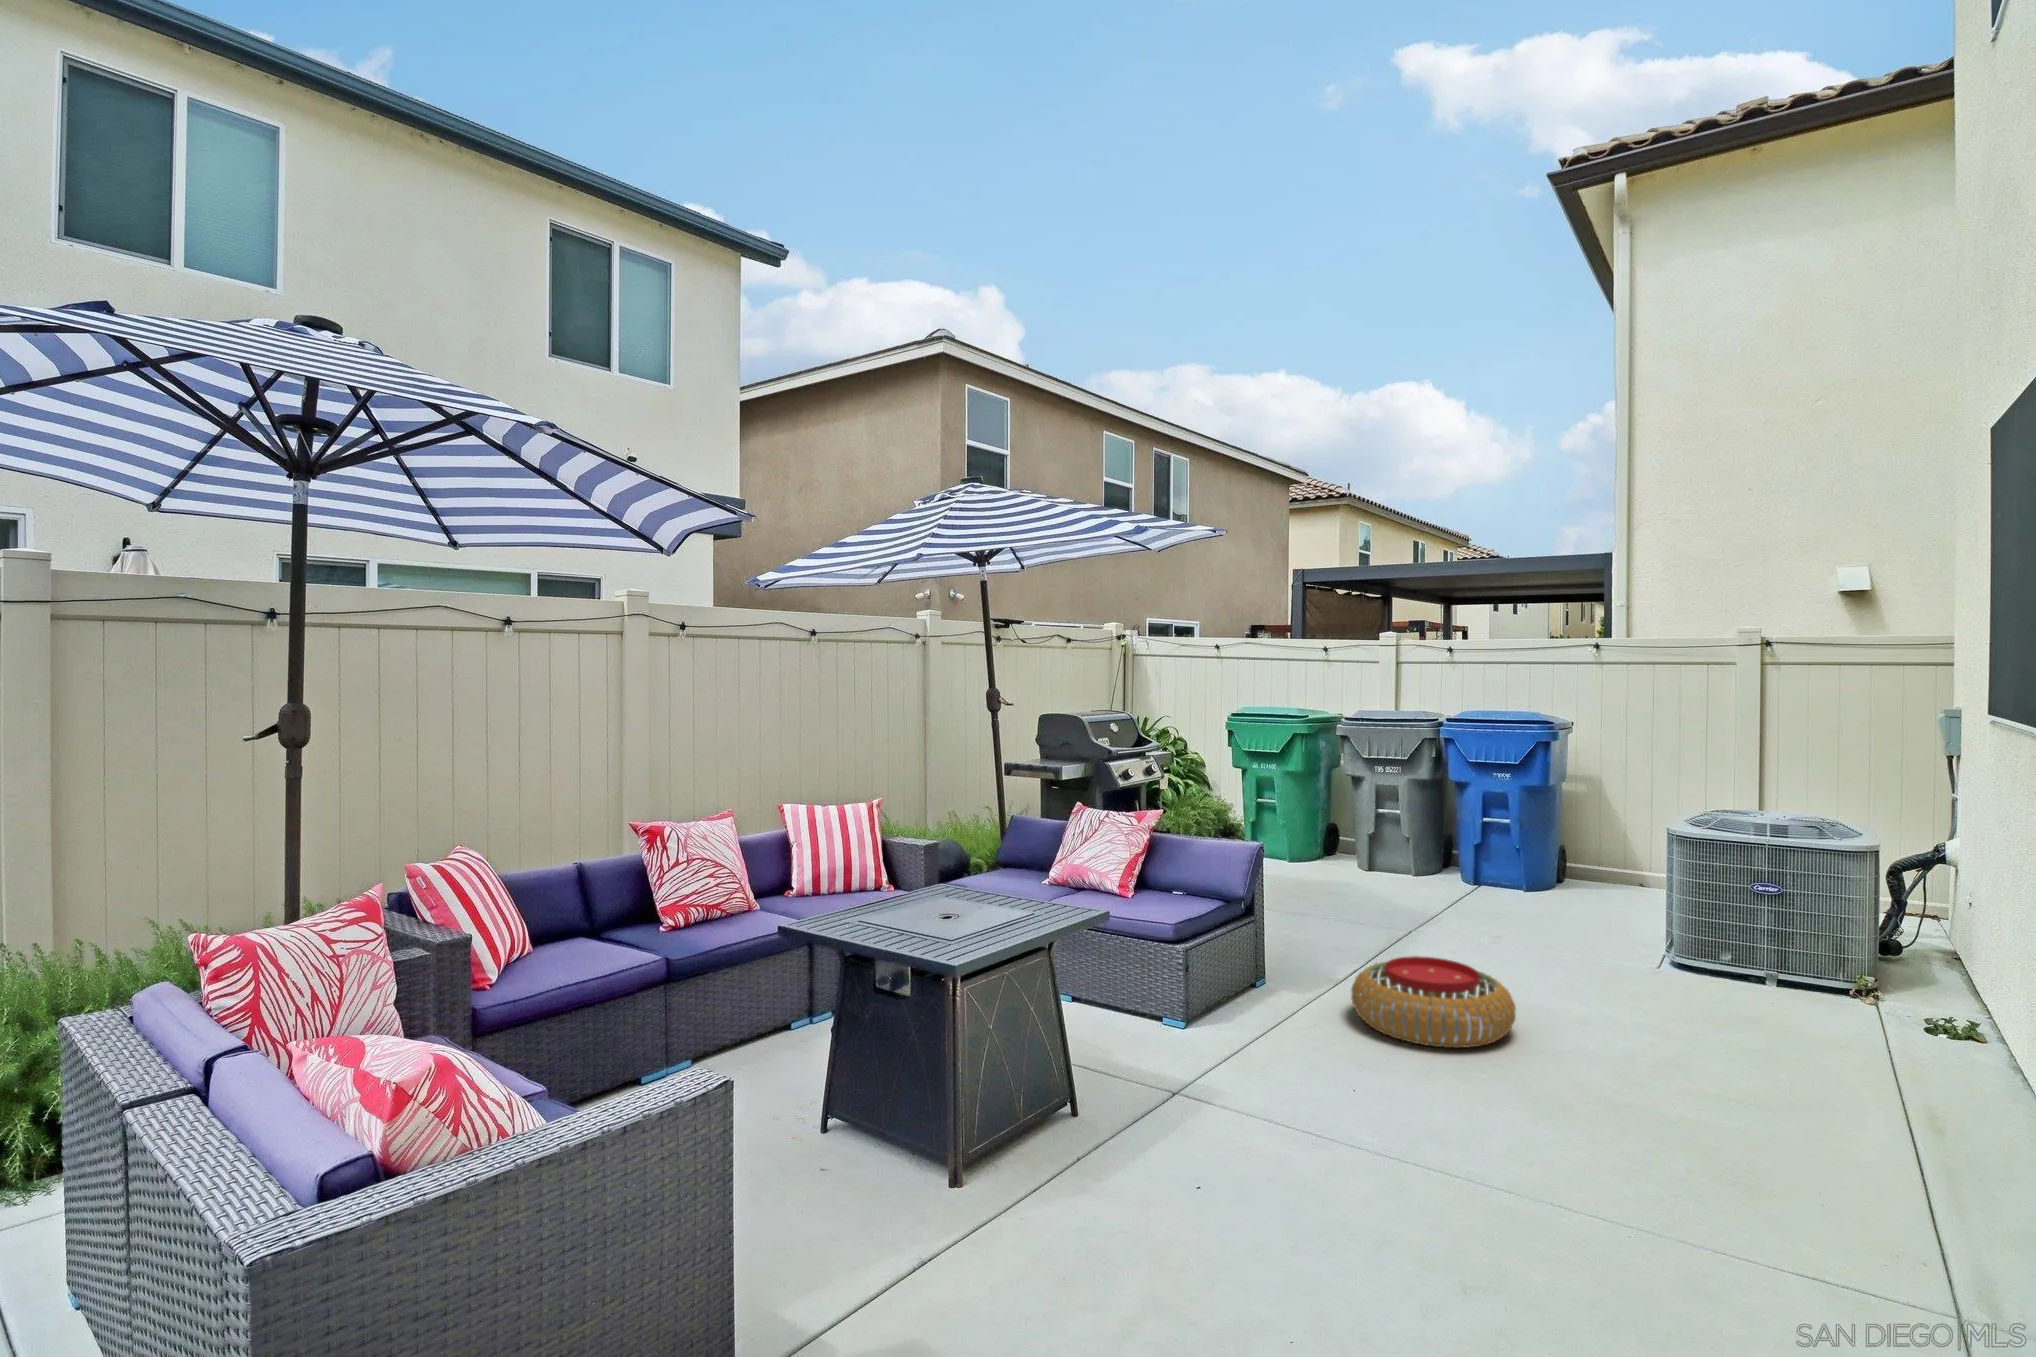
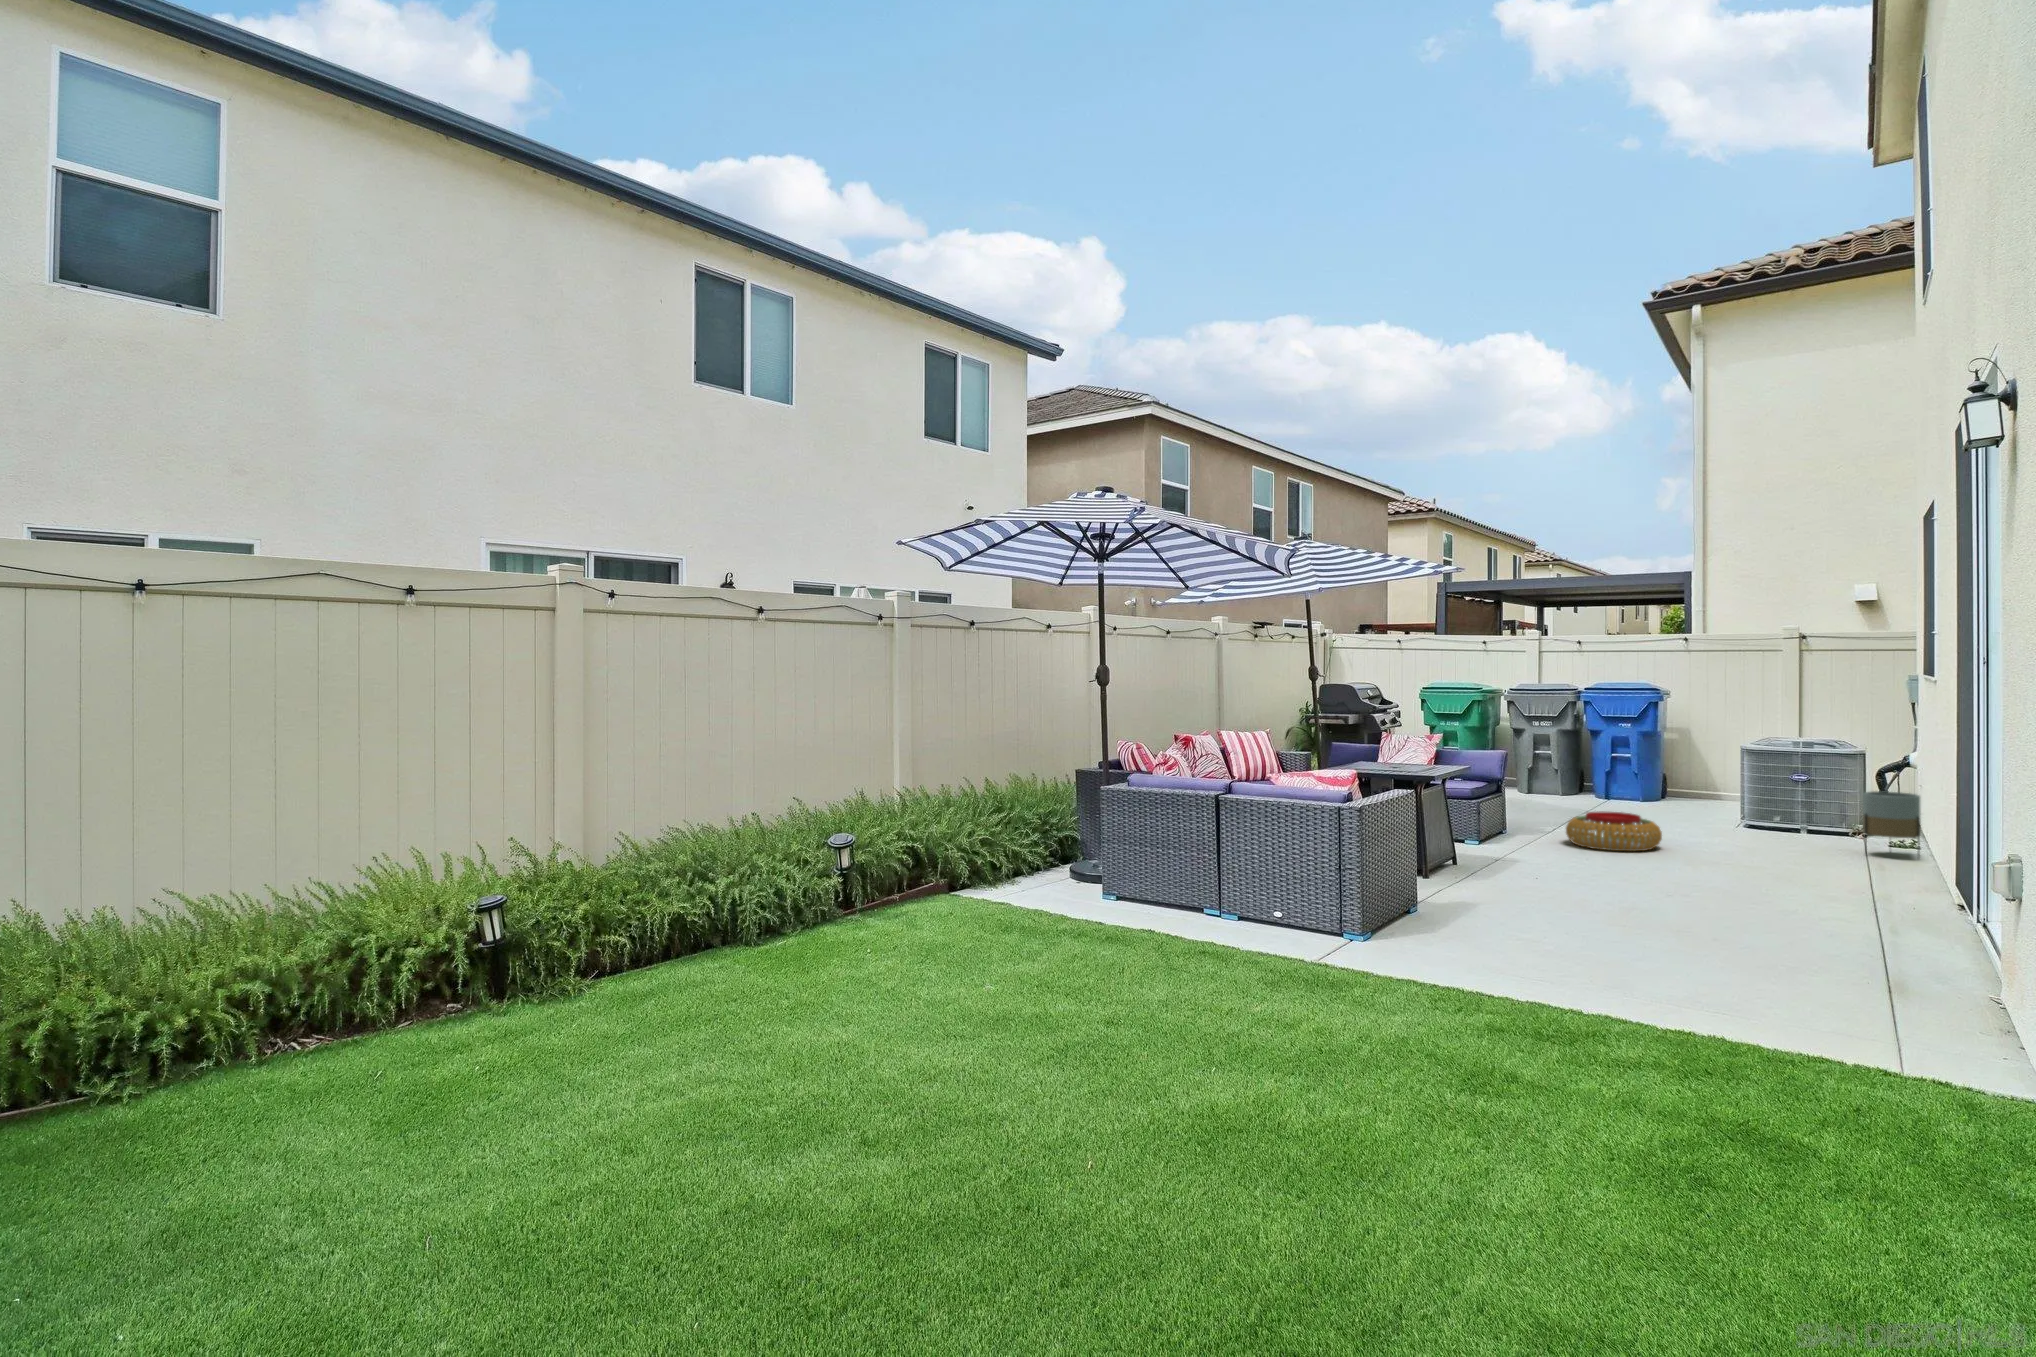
planter: none [1891,945,2008,1093] -> present [1863,791,1921,858]

